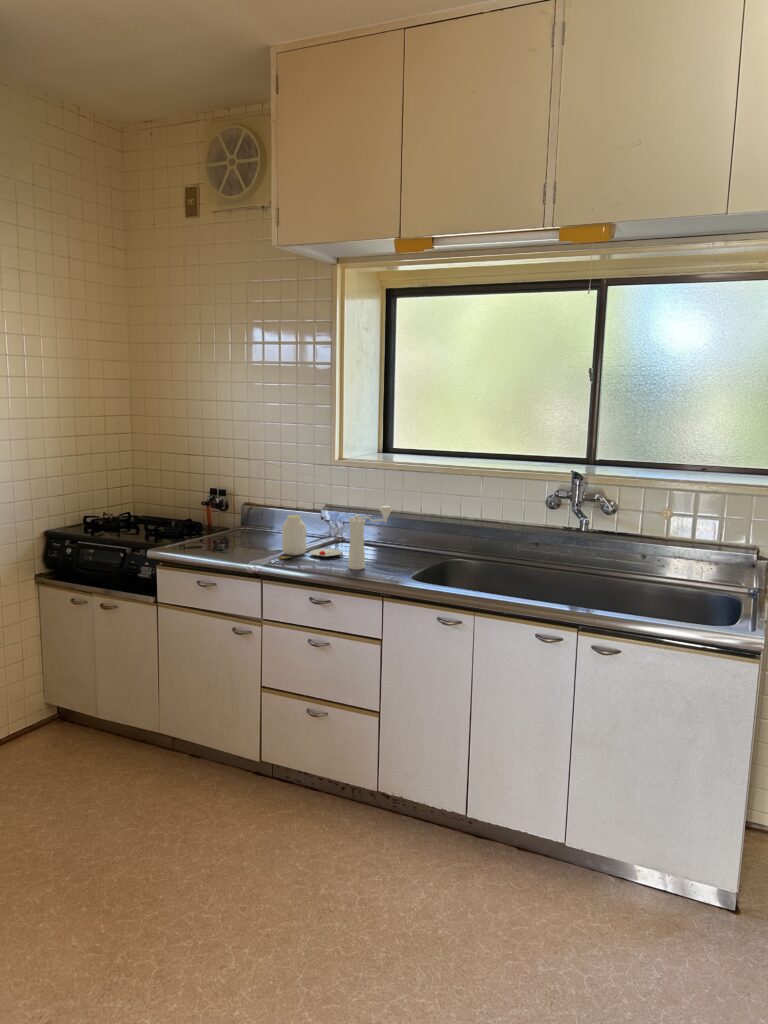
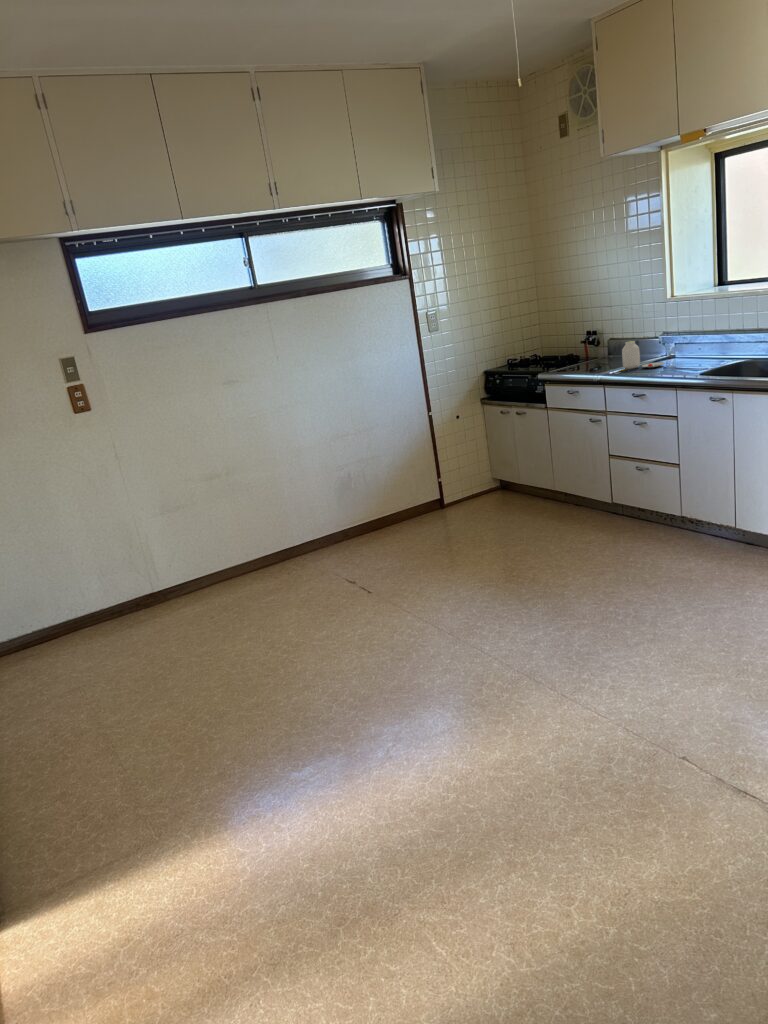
pepper mill: present [348,506,392,570] -> none [659,326,694,373]

